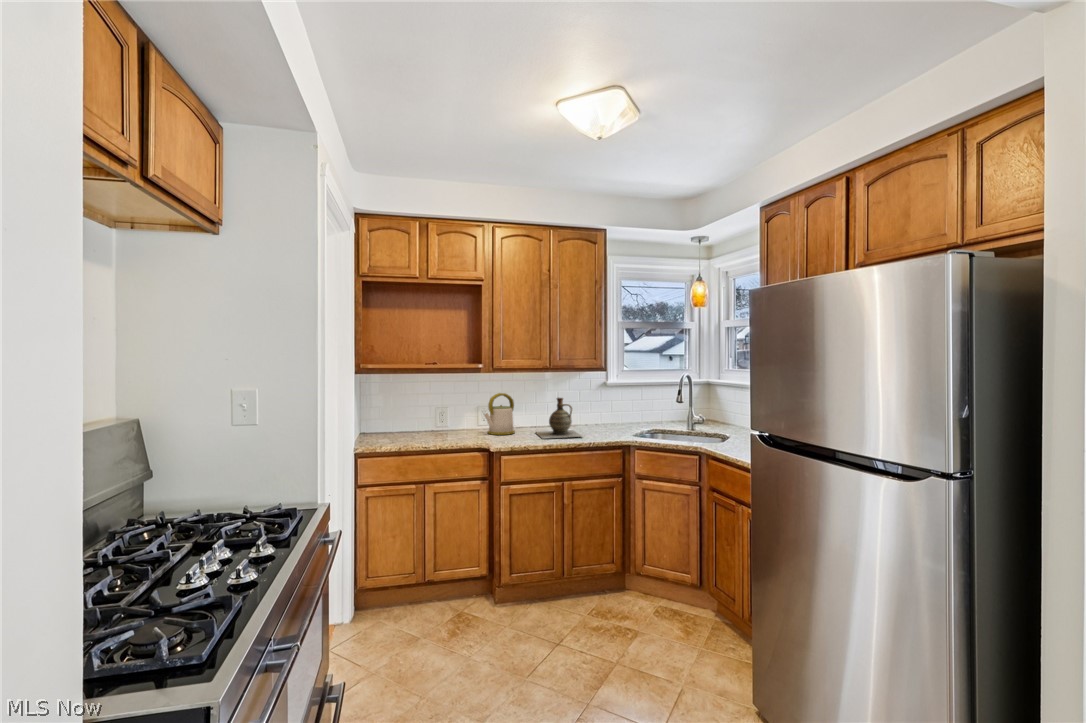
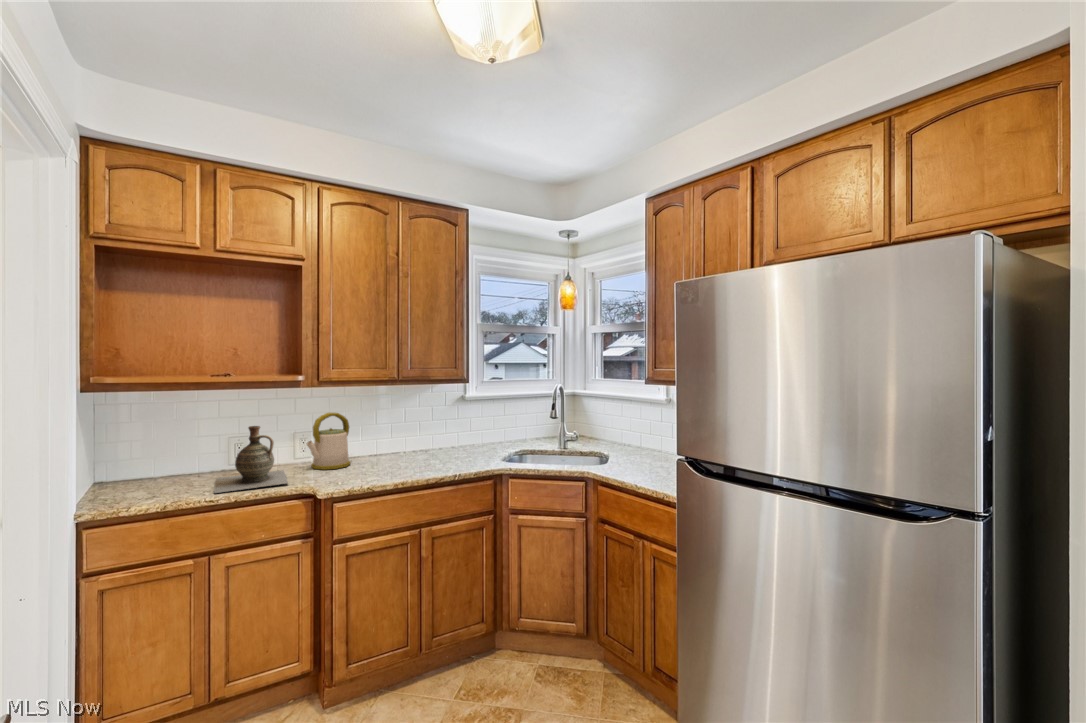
ceramic jug: present [536,398,581,439] -> present [214,426,288,493]

